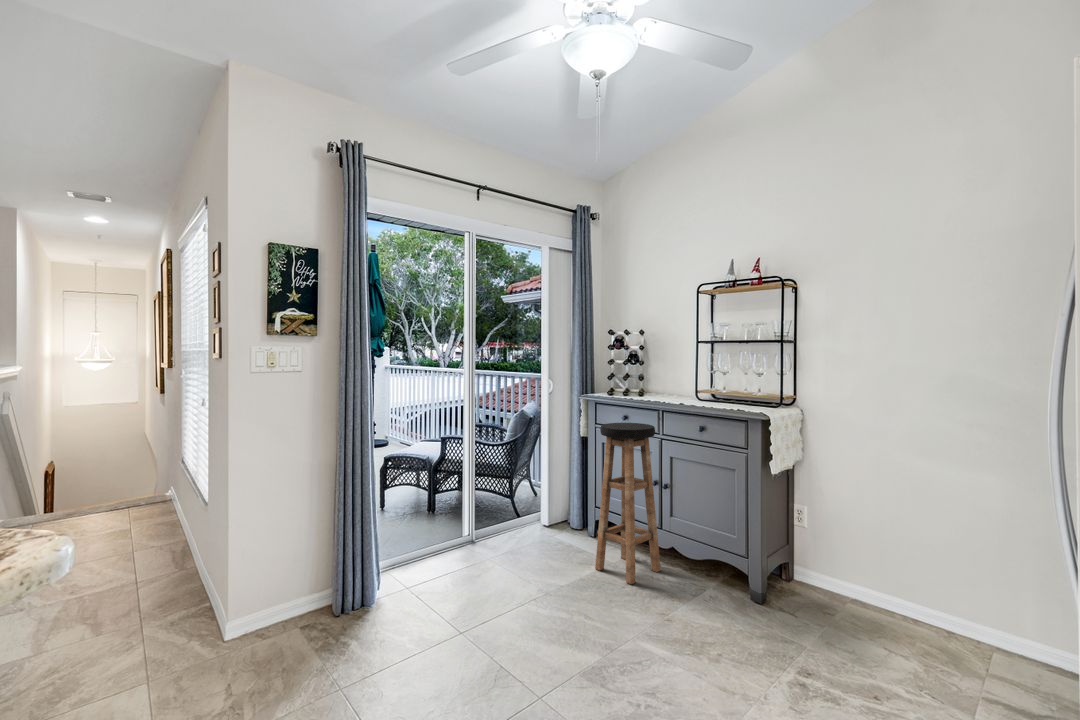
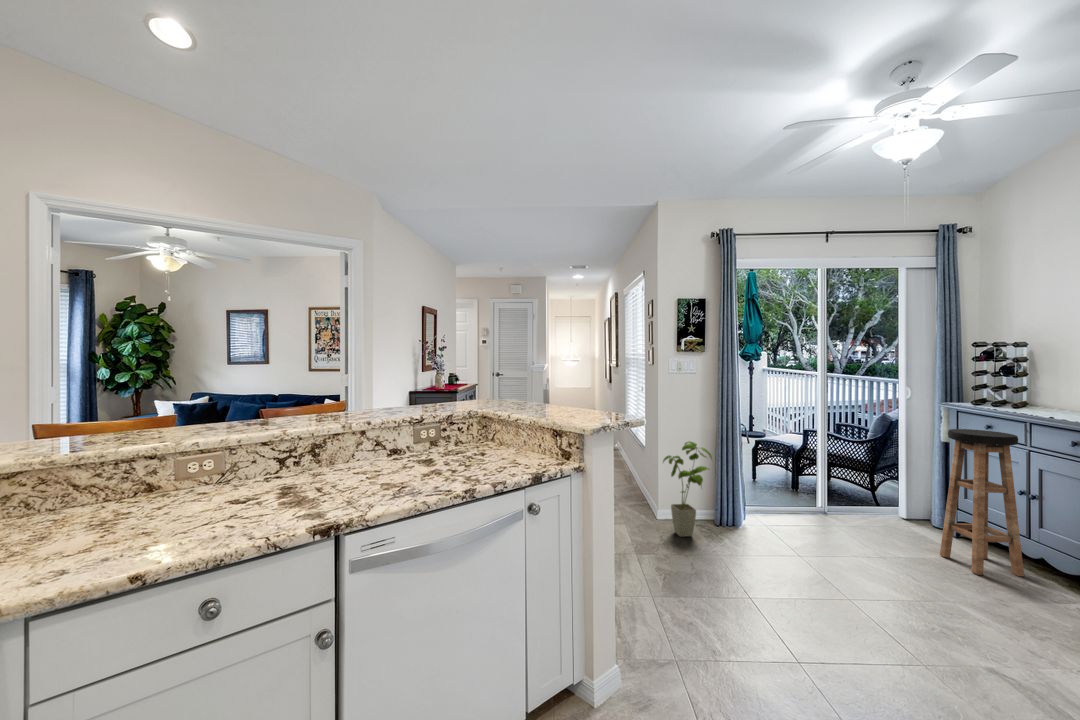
house plant: none [238,493,334,673] -> present [663,441,712,537]

